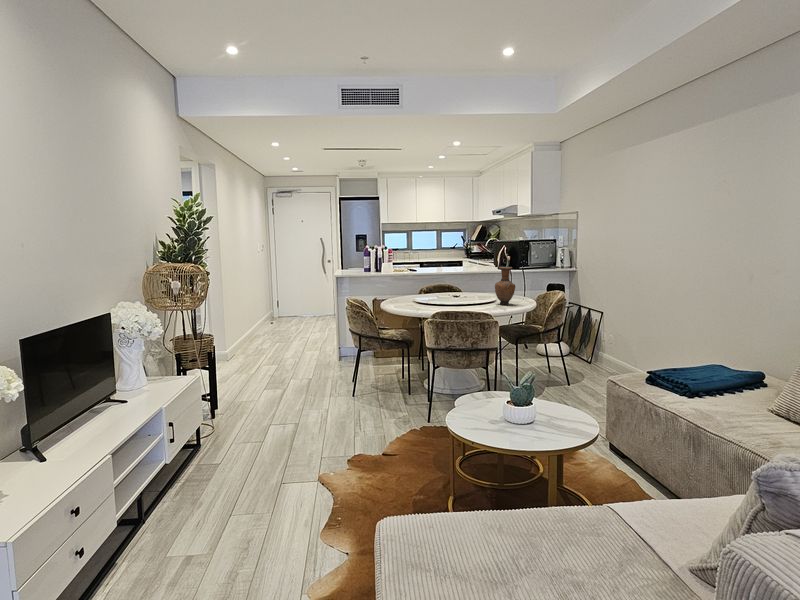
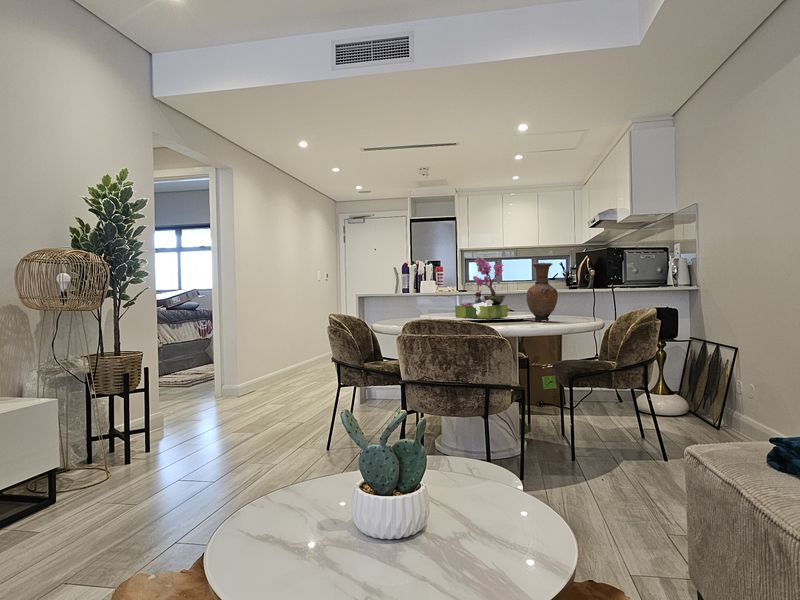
flower arrangement: none [446,258,478,303] -> present [455,257,508,319]

